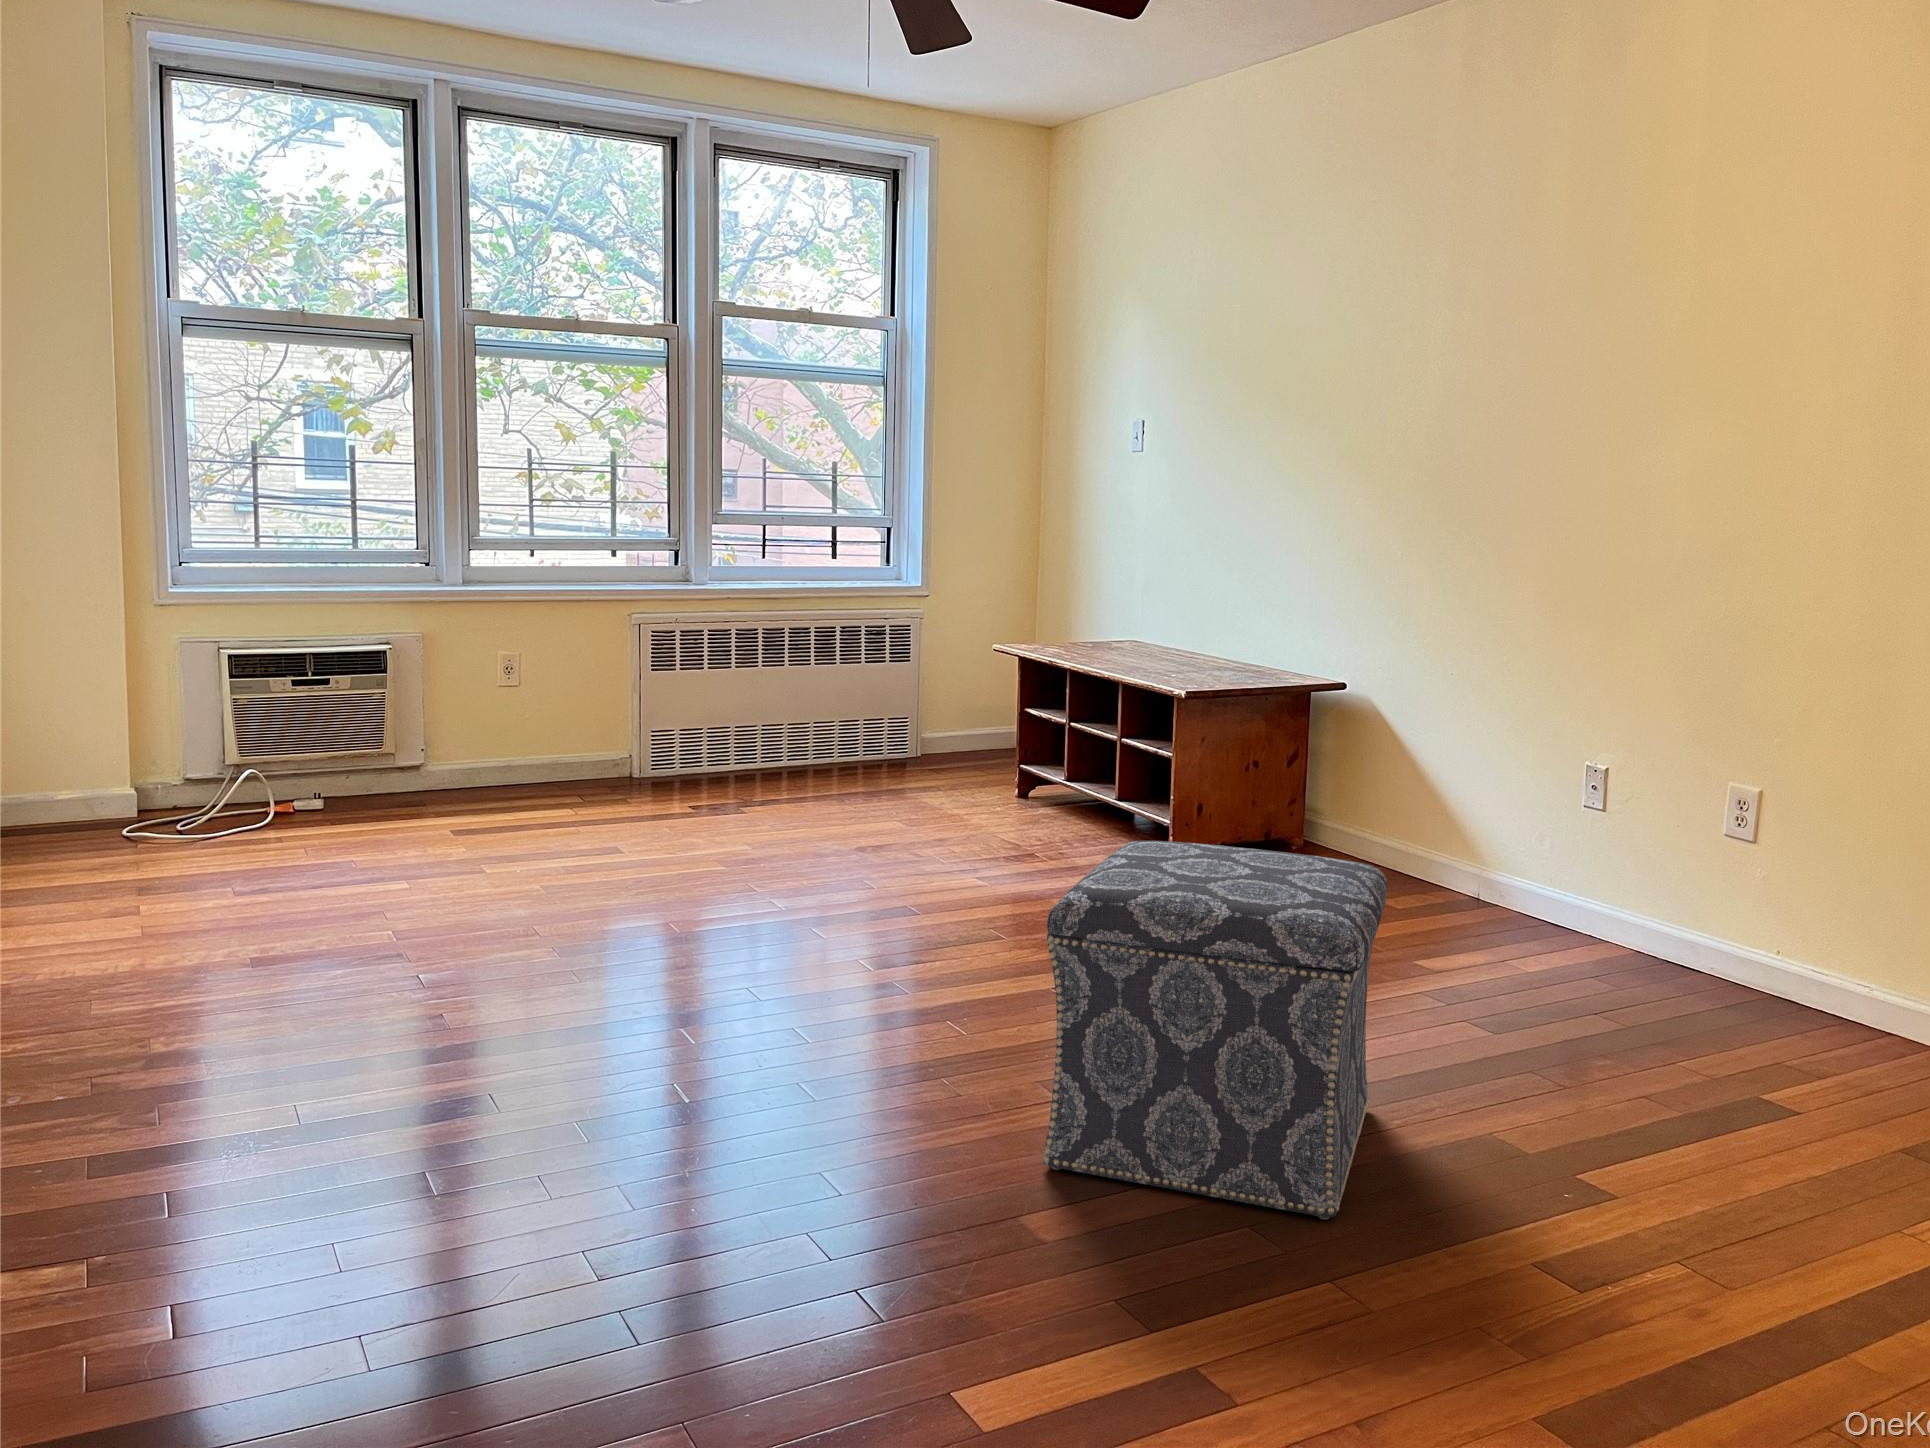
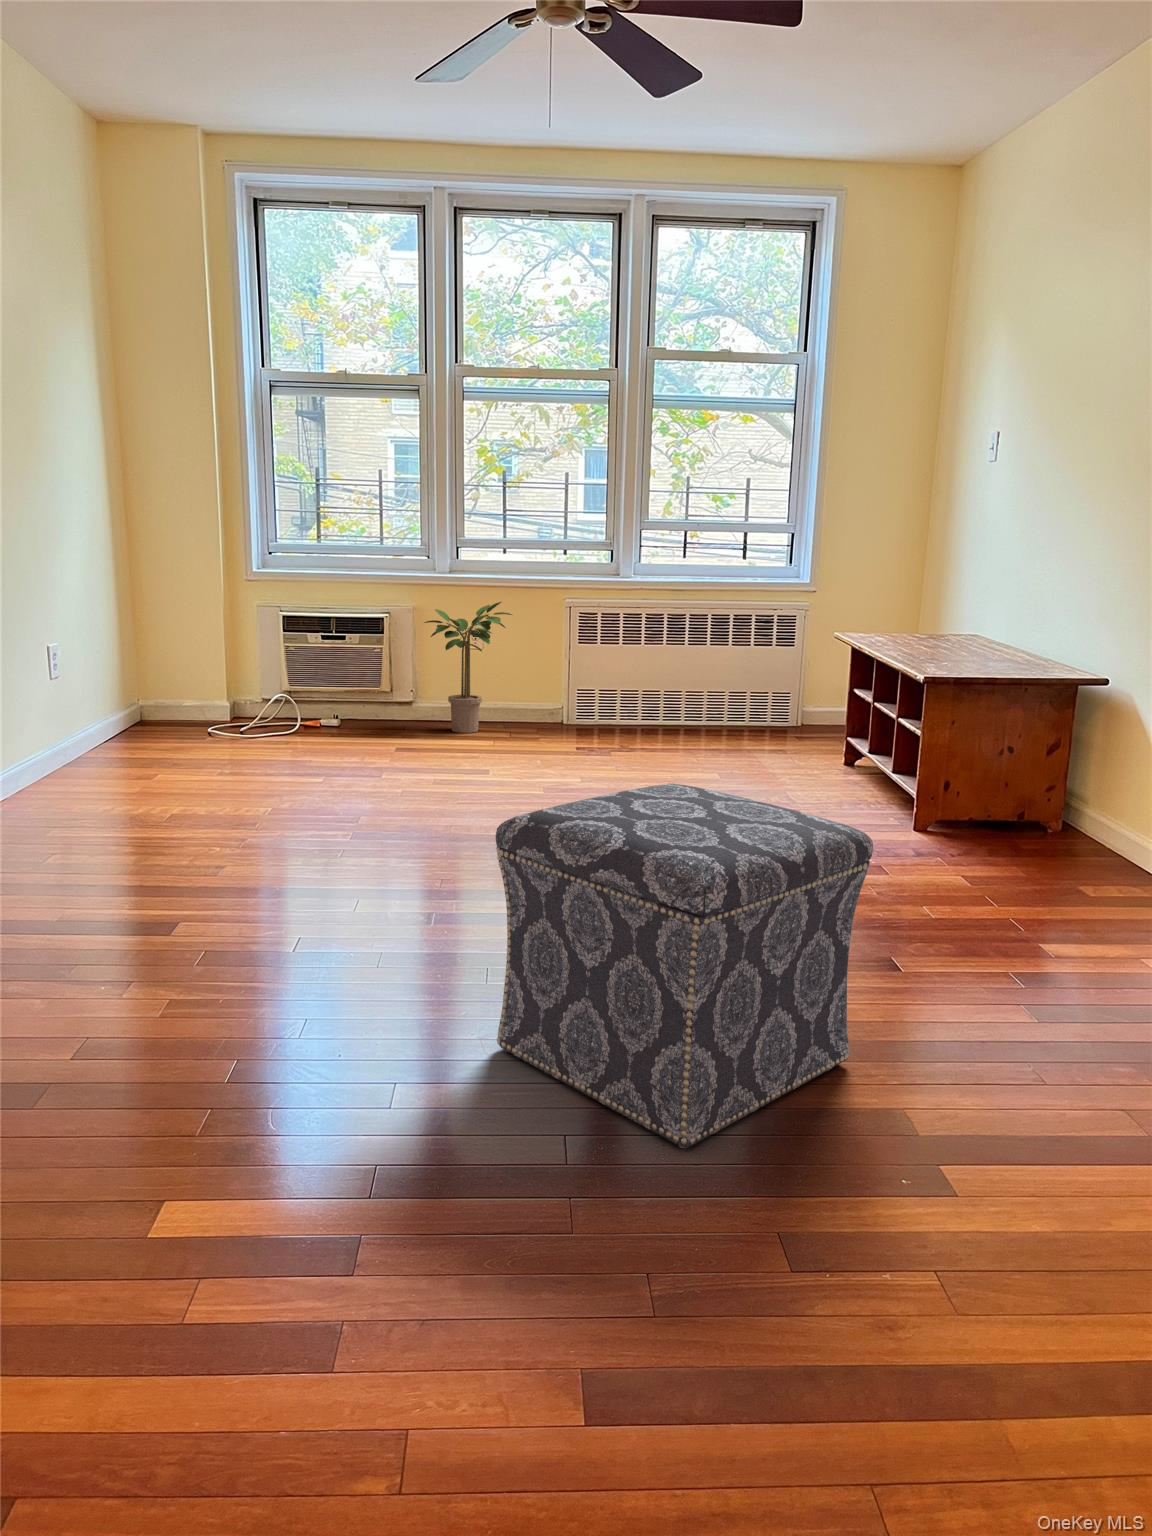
potted plant: none [454,624,577,802] -> present [424,602,512,733]

